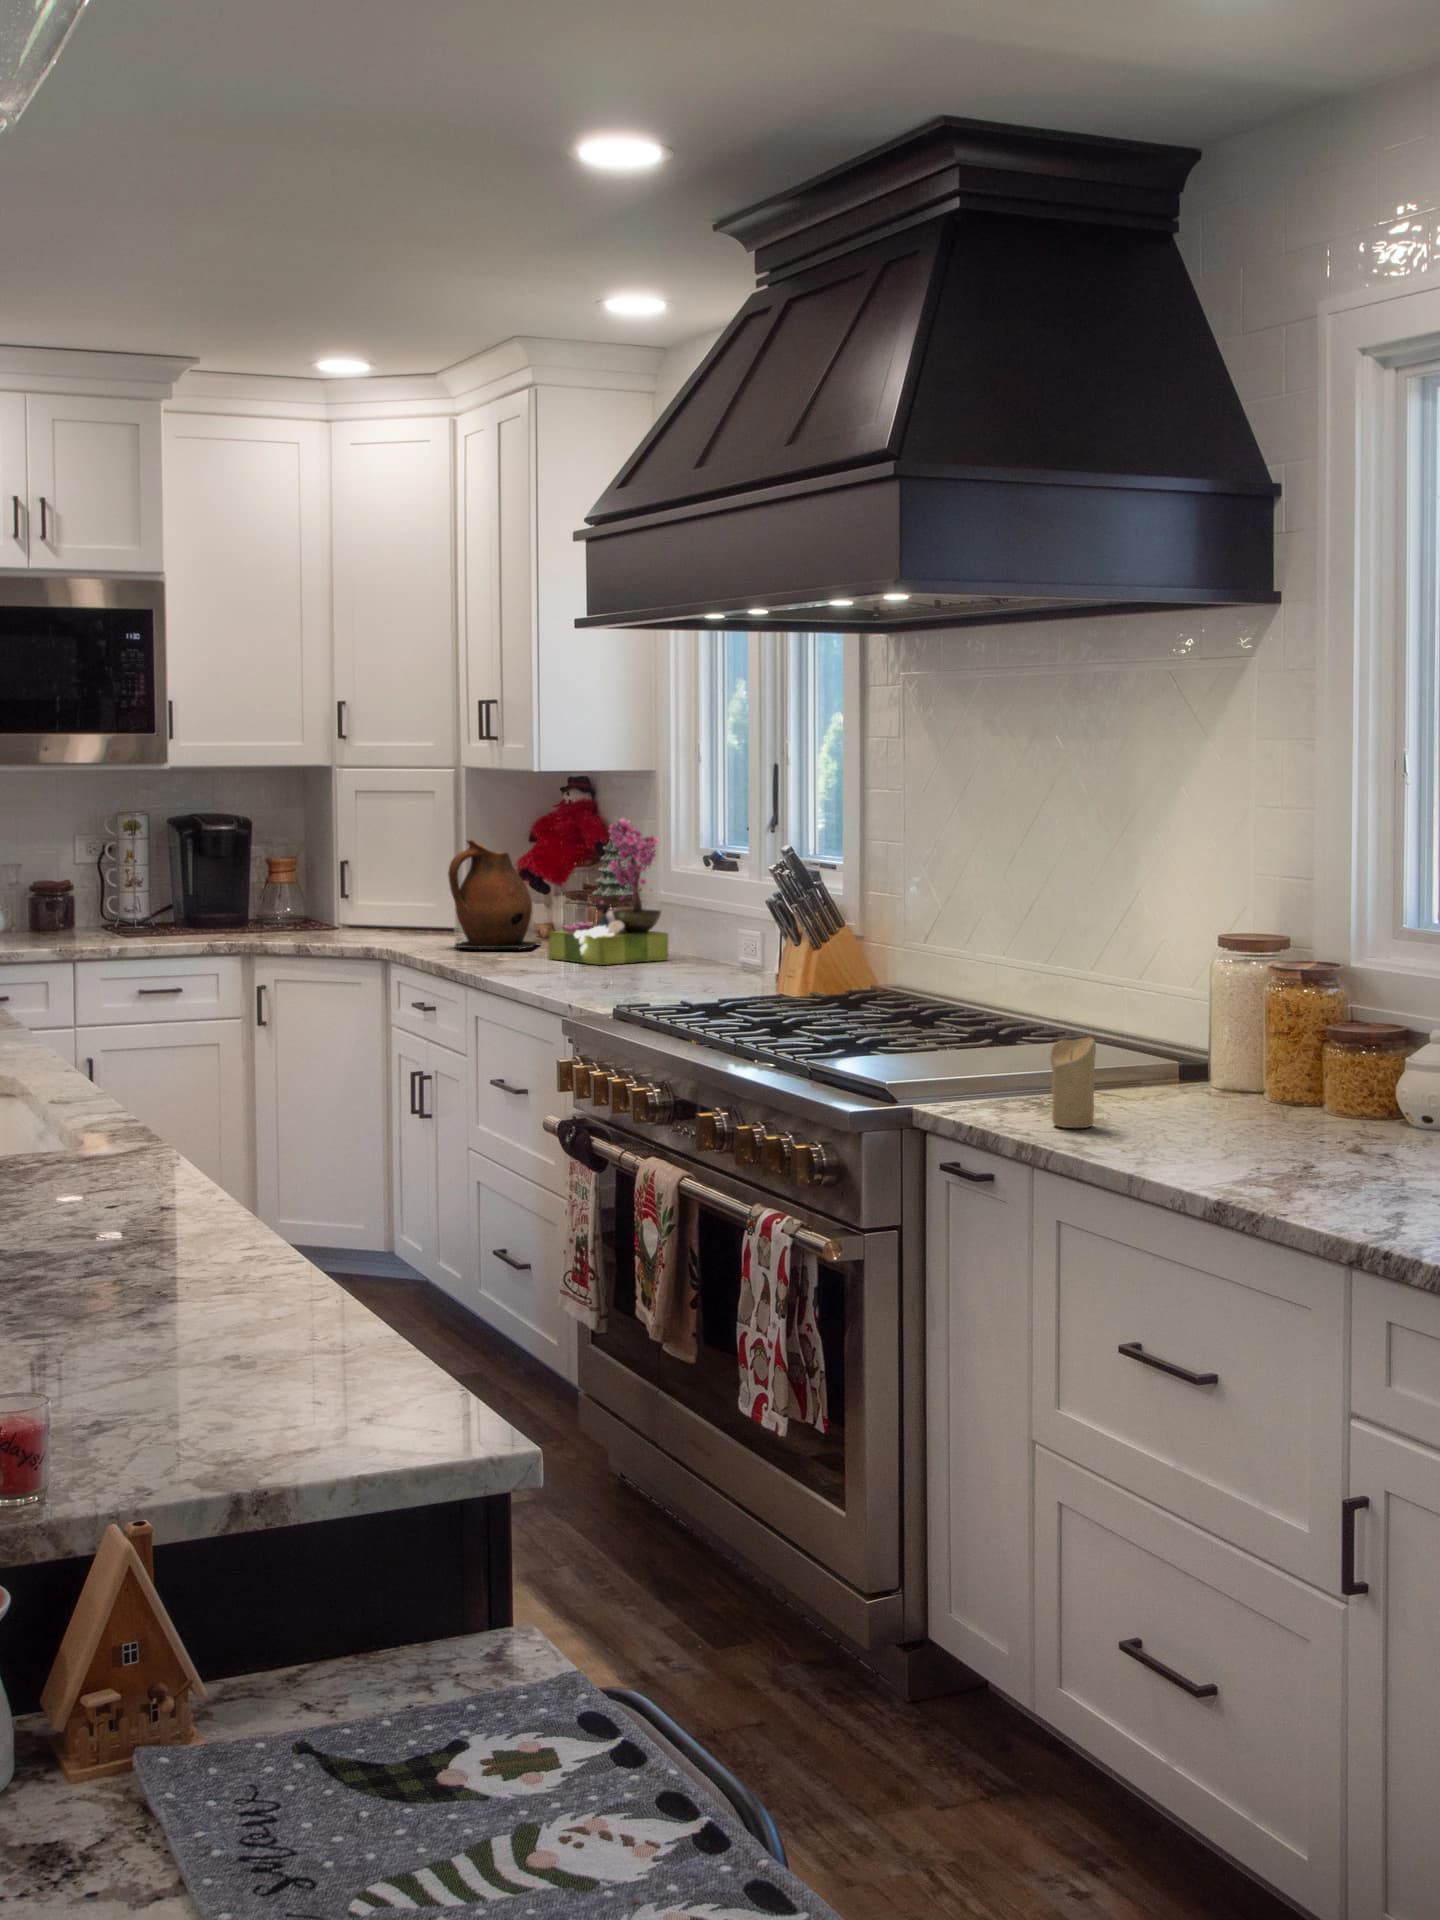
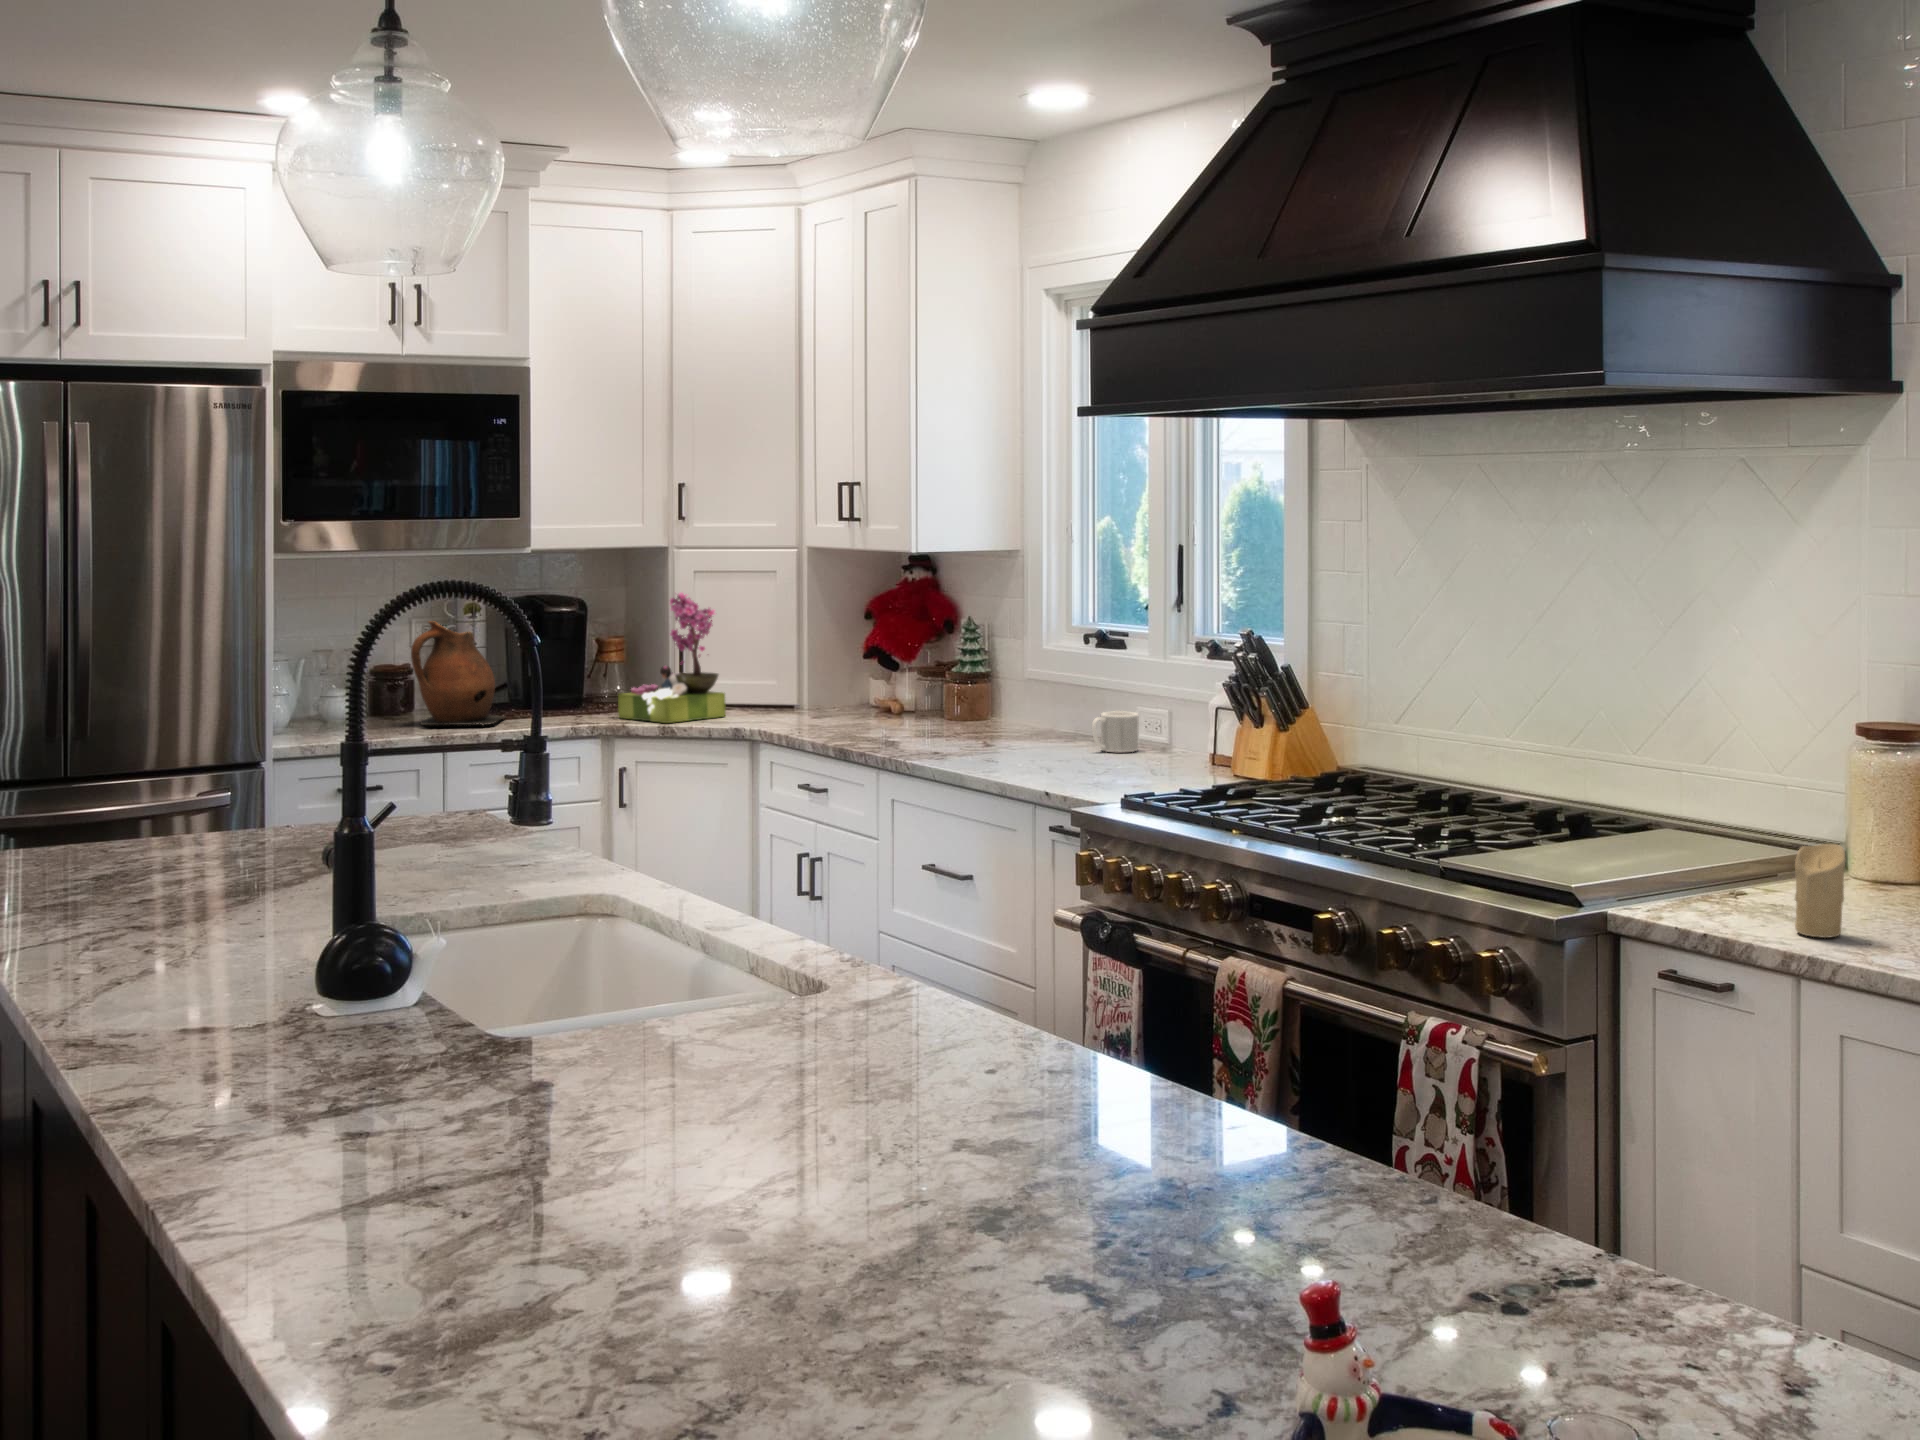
flower arrangement: present [548,819,668,965] -> present [618,592,726,723]
ceramic pitcher: present [448,840,541,950] -> present [411,621,506,726]
mug: none [677,933,728,974] -> present [1092,711,1139,752]

